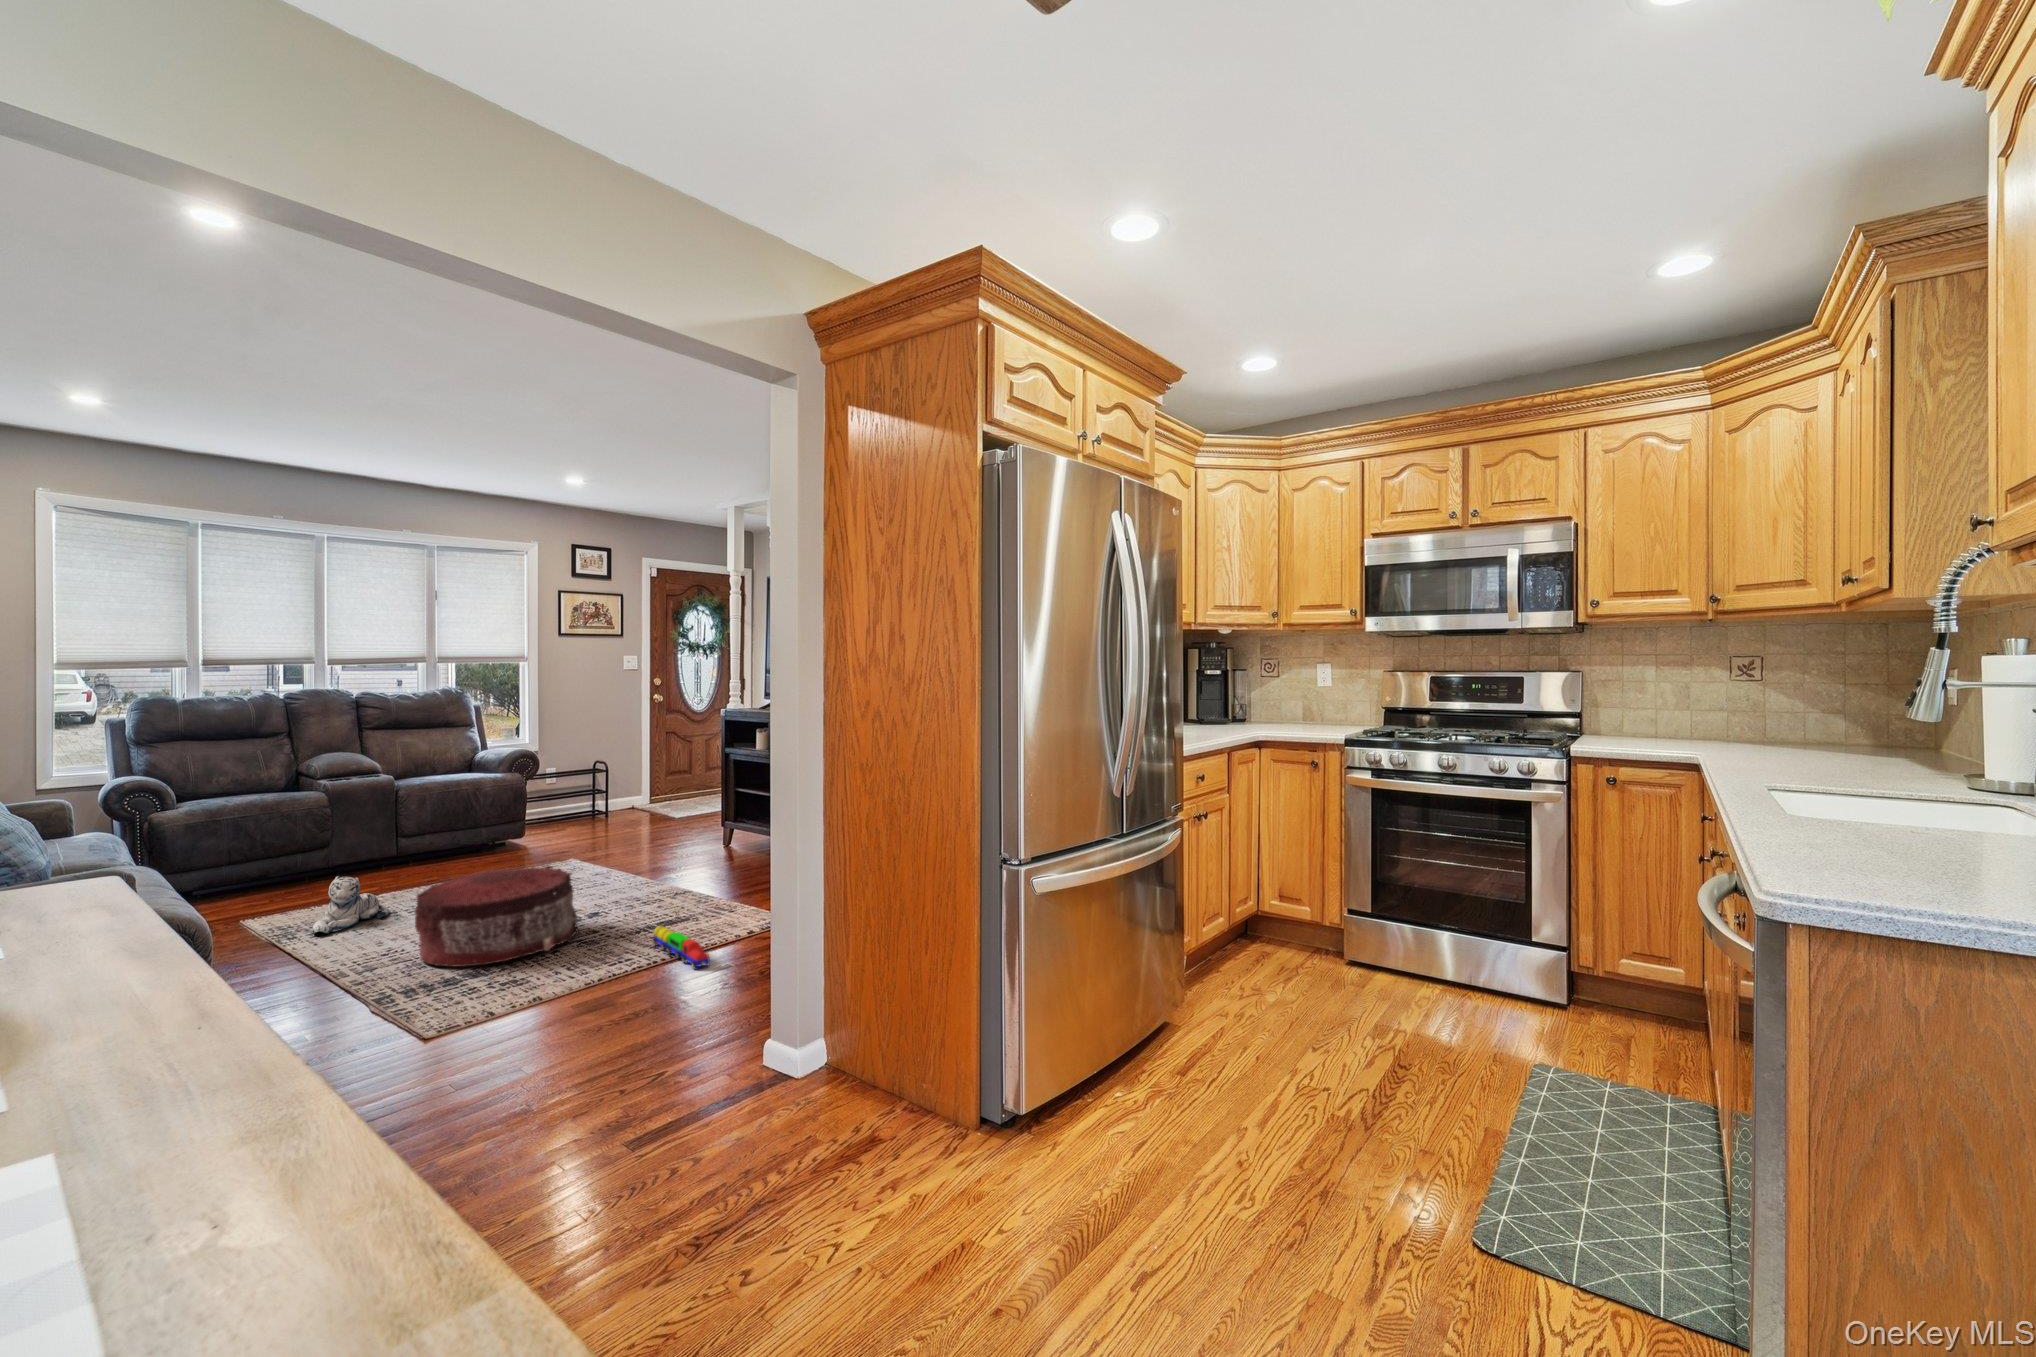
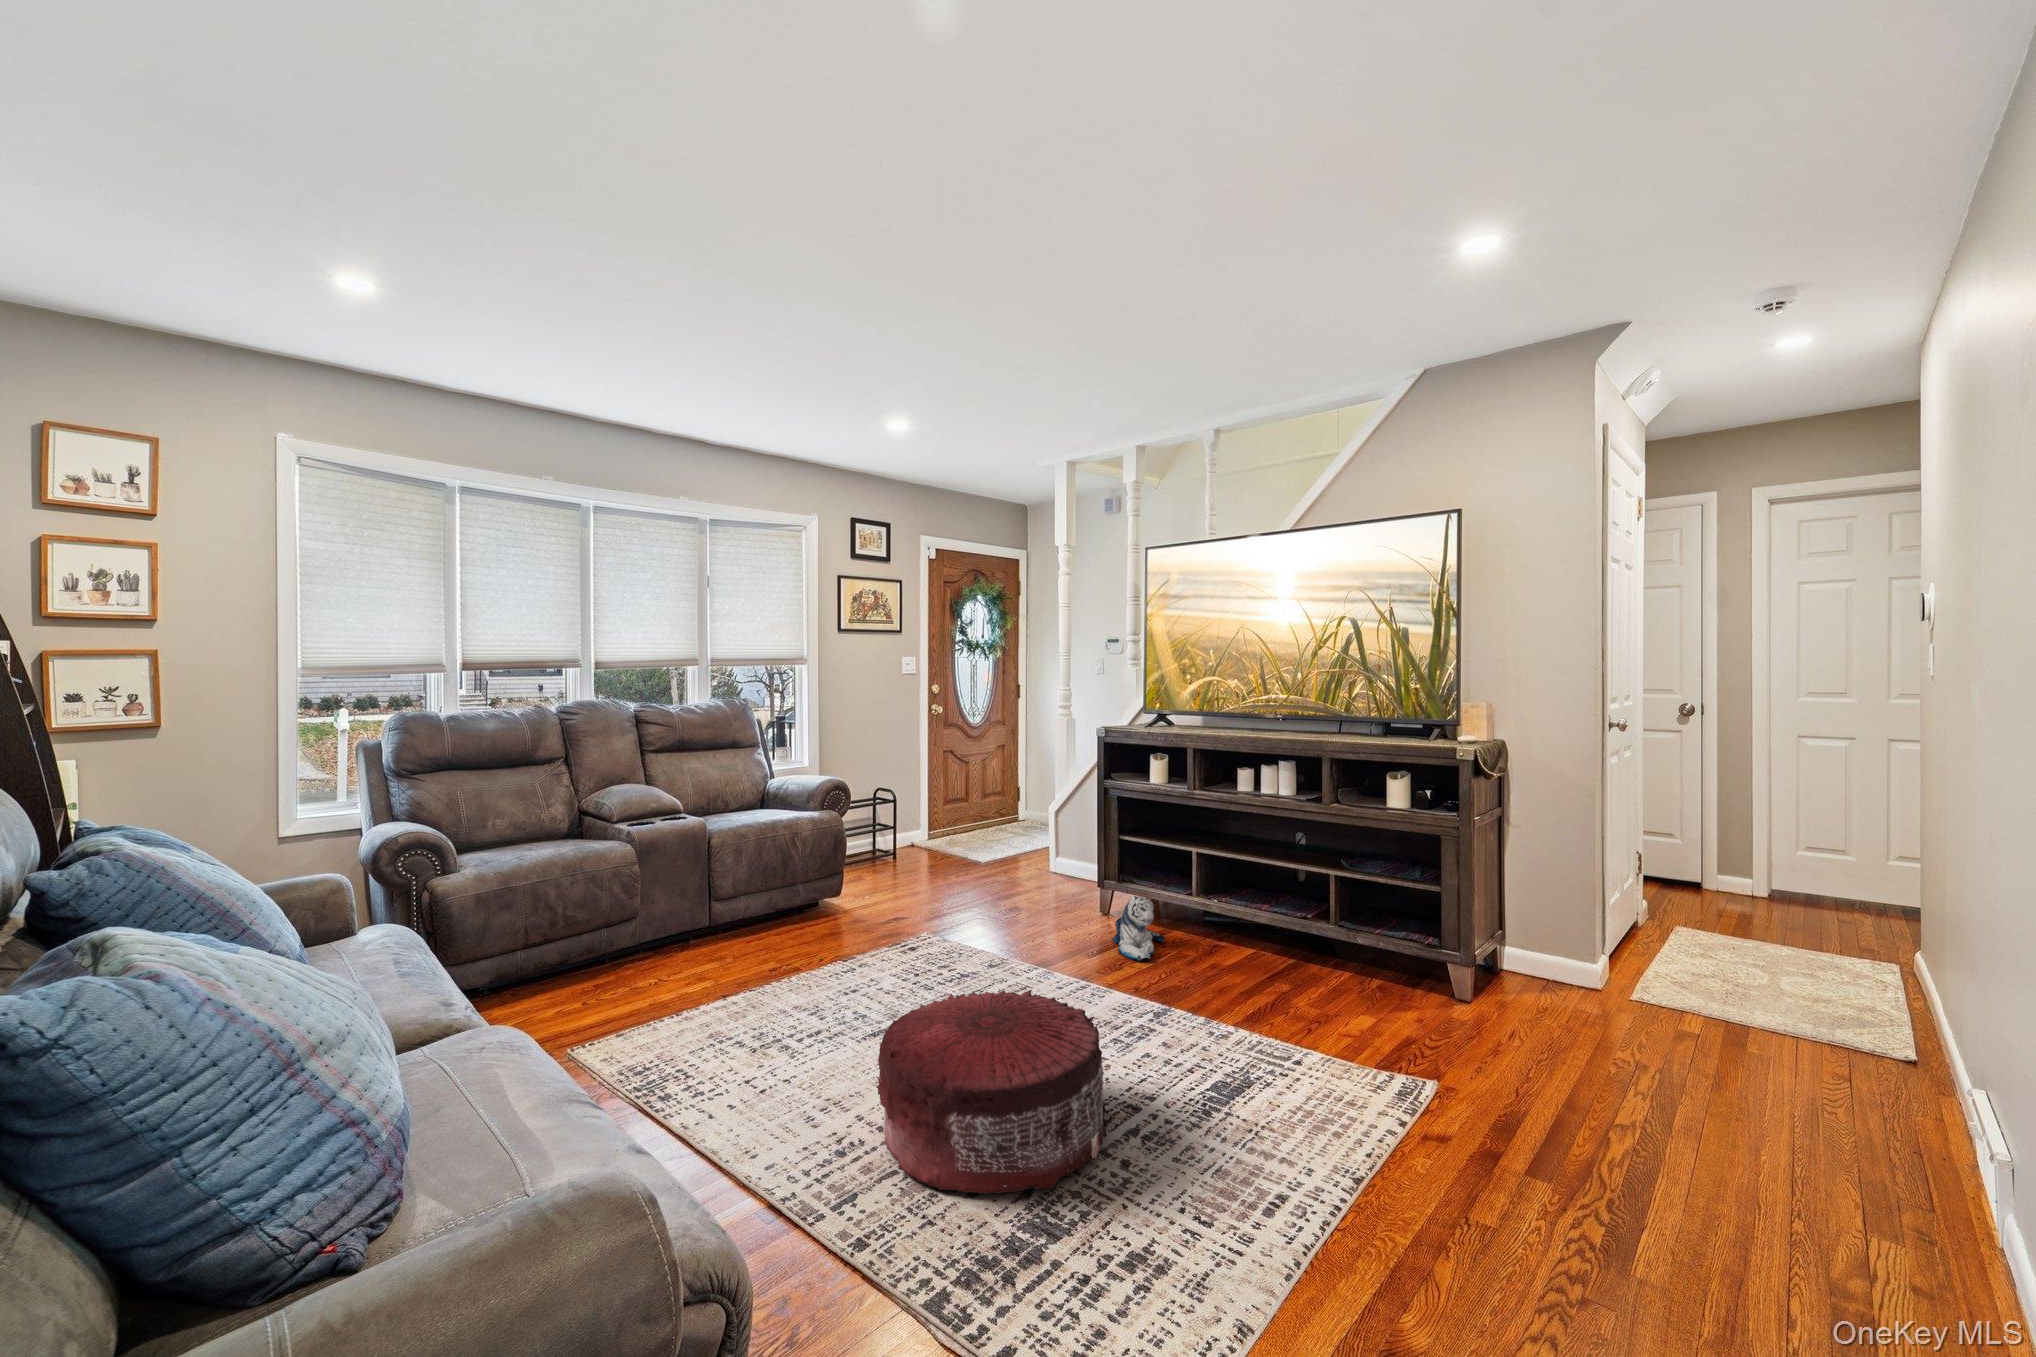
plush toy: present [313,876,389,935] -> present [1113,896,1165,961]
toy train: present [653,926,710,968] -> none [1248,1114,1432,1232]

